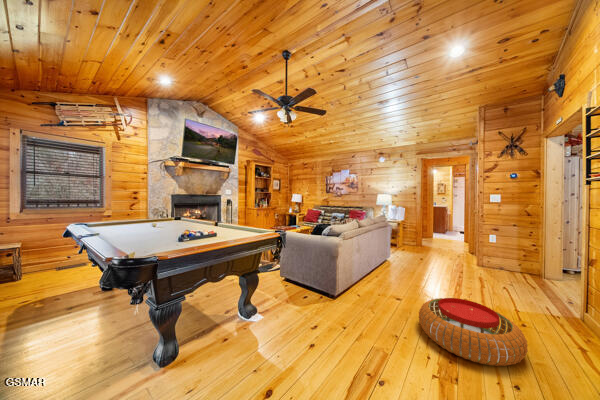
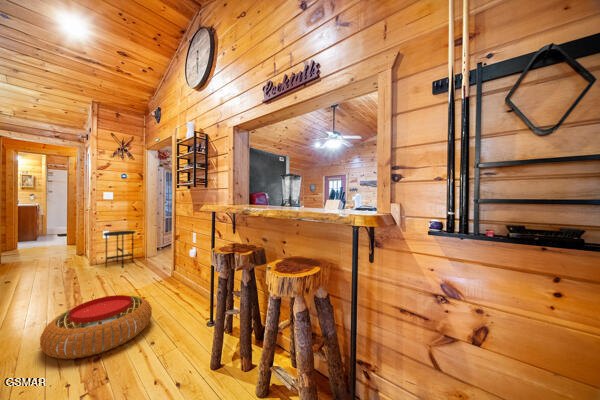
side table: none [488,236,527,278] -> present [104,231,135,267]

